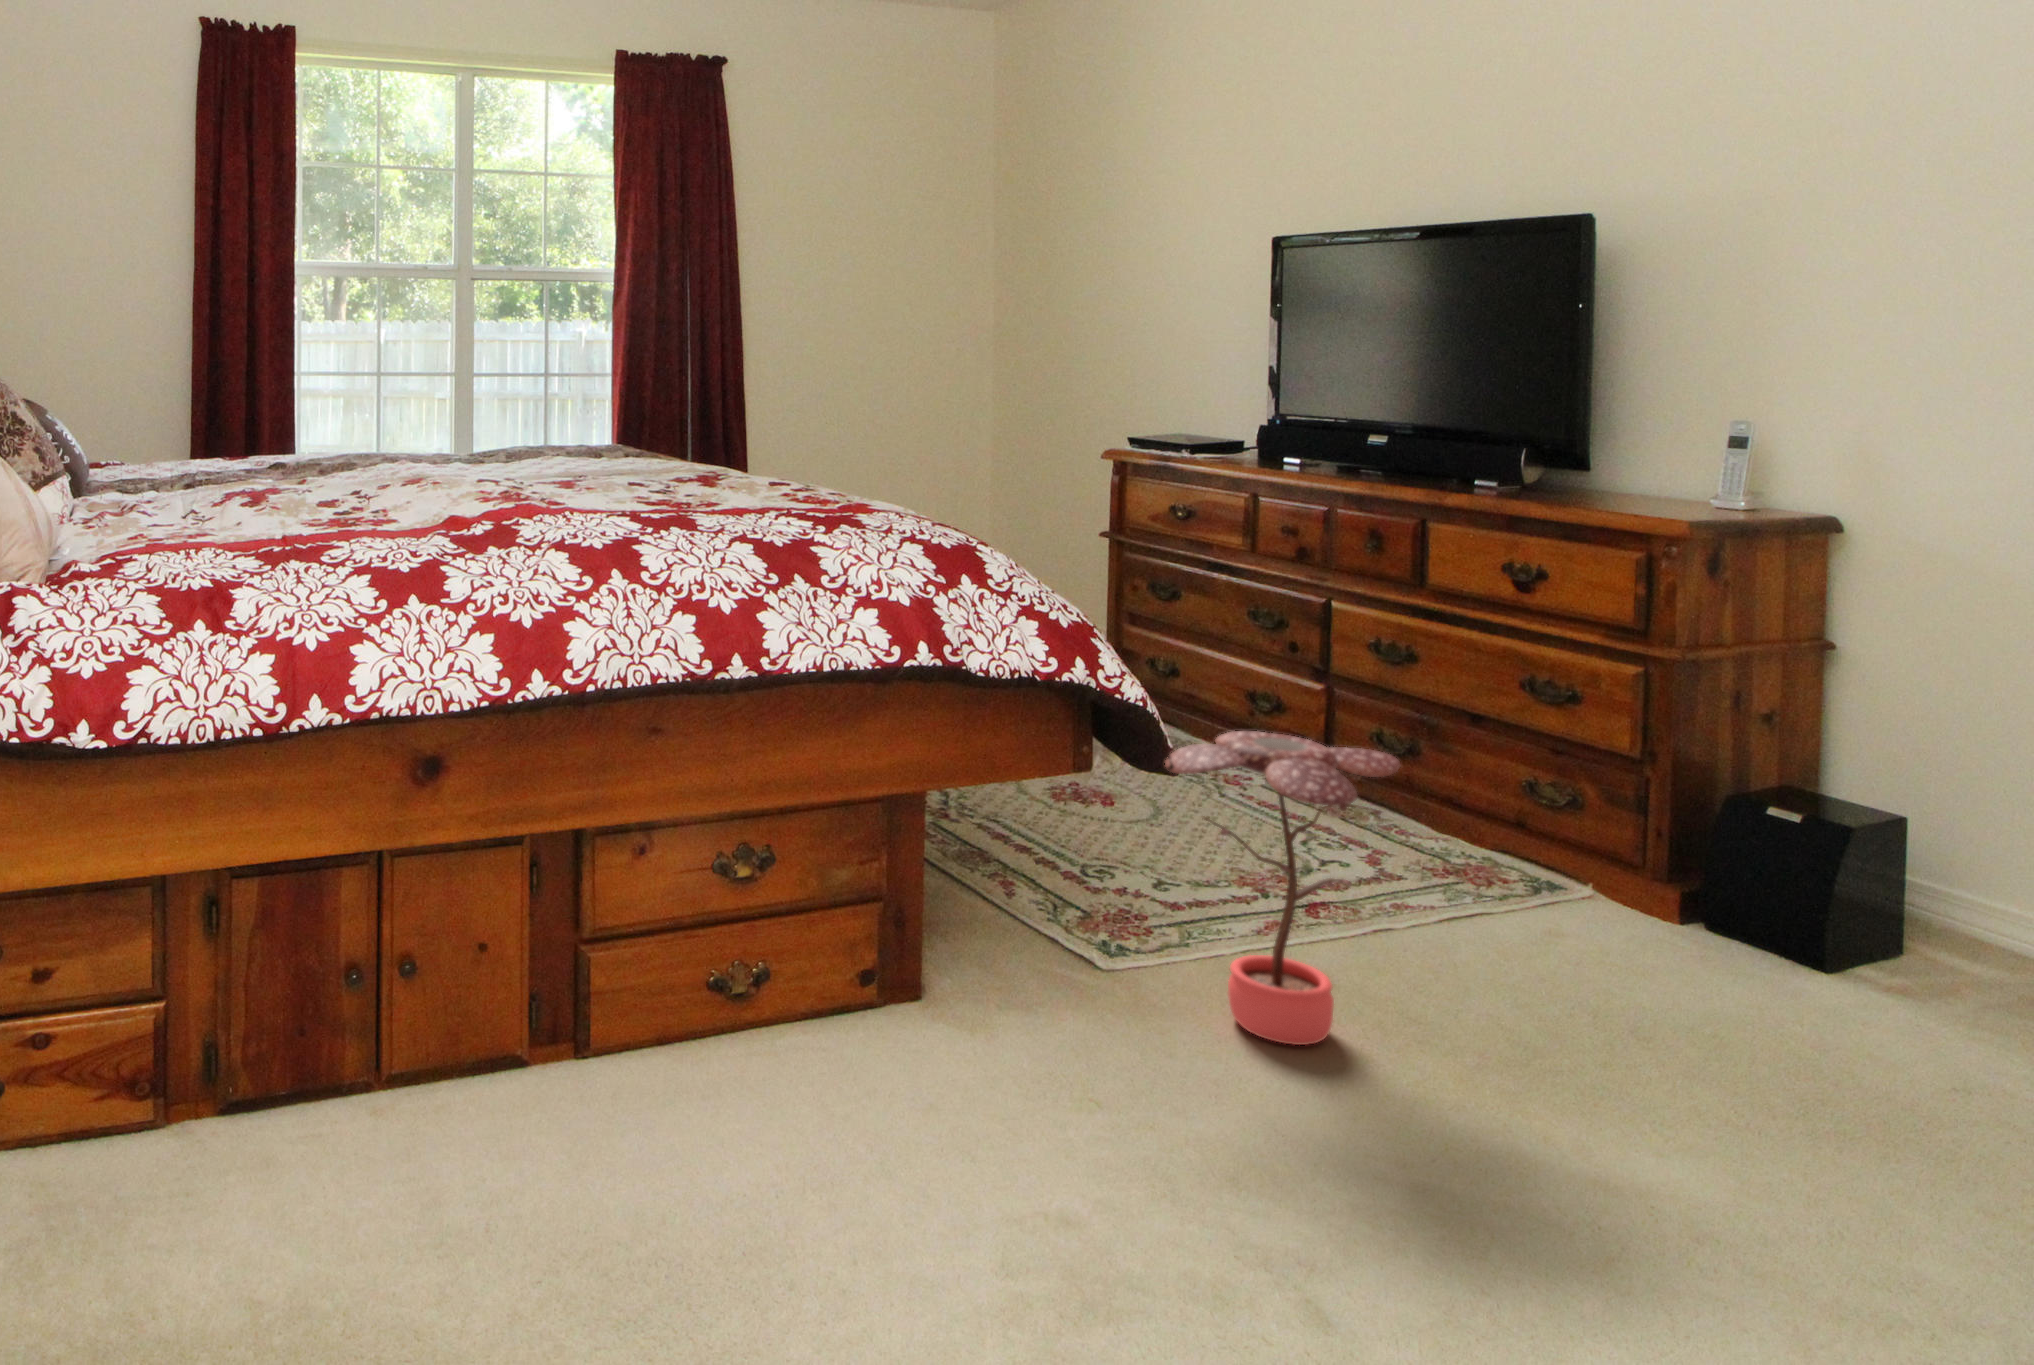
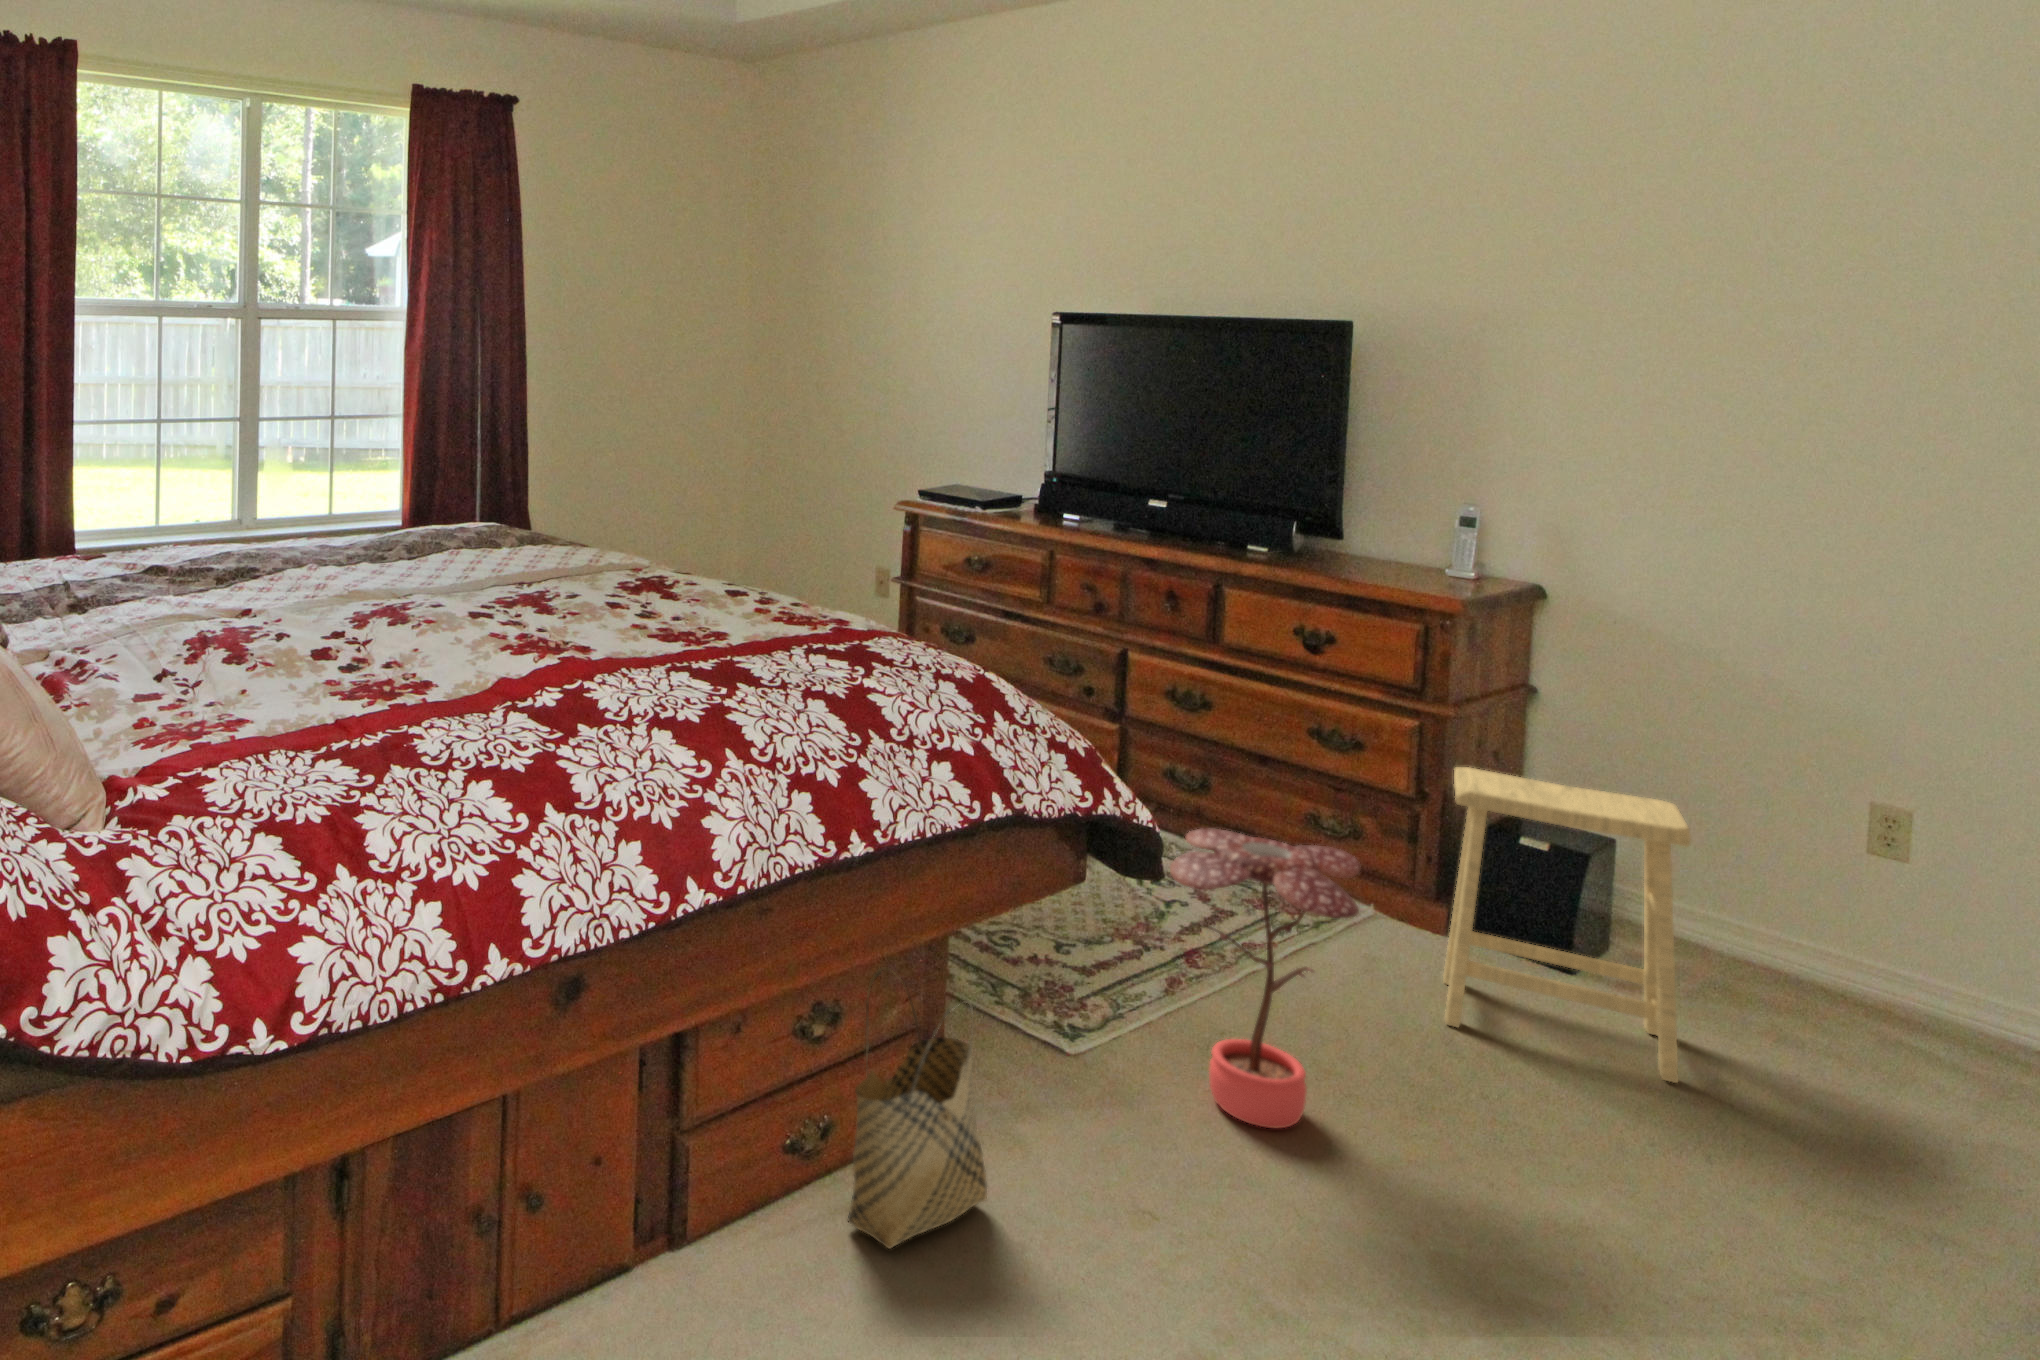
footstool: none [1596,698,1907,1070] -> present [1443,767,1691,1083]
woven basket: none [749,815,906,1073] -> present [848,967,987,1249]

